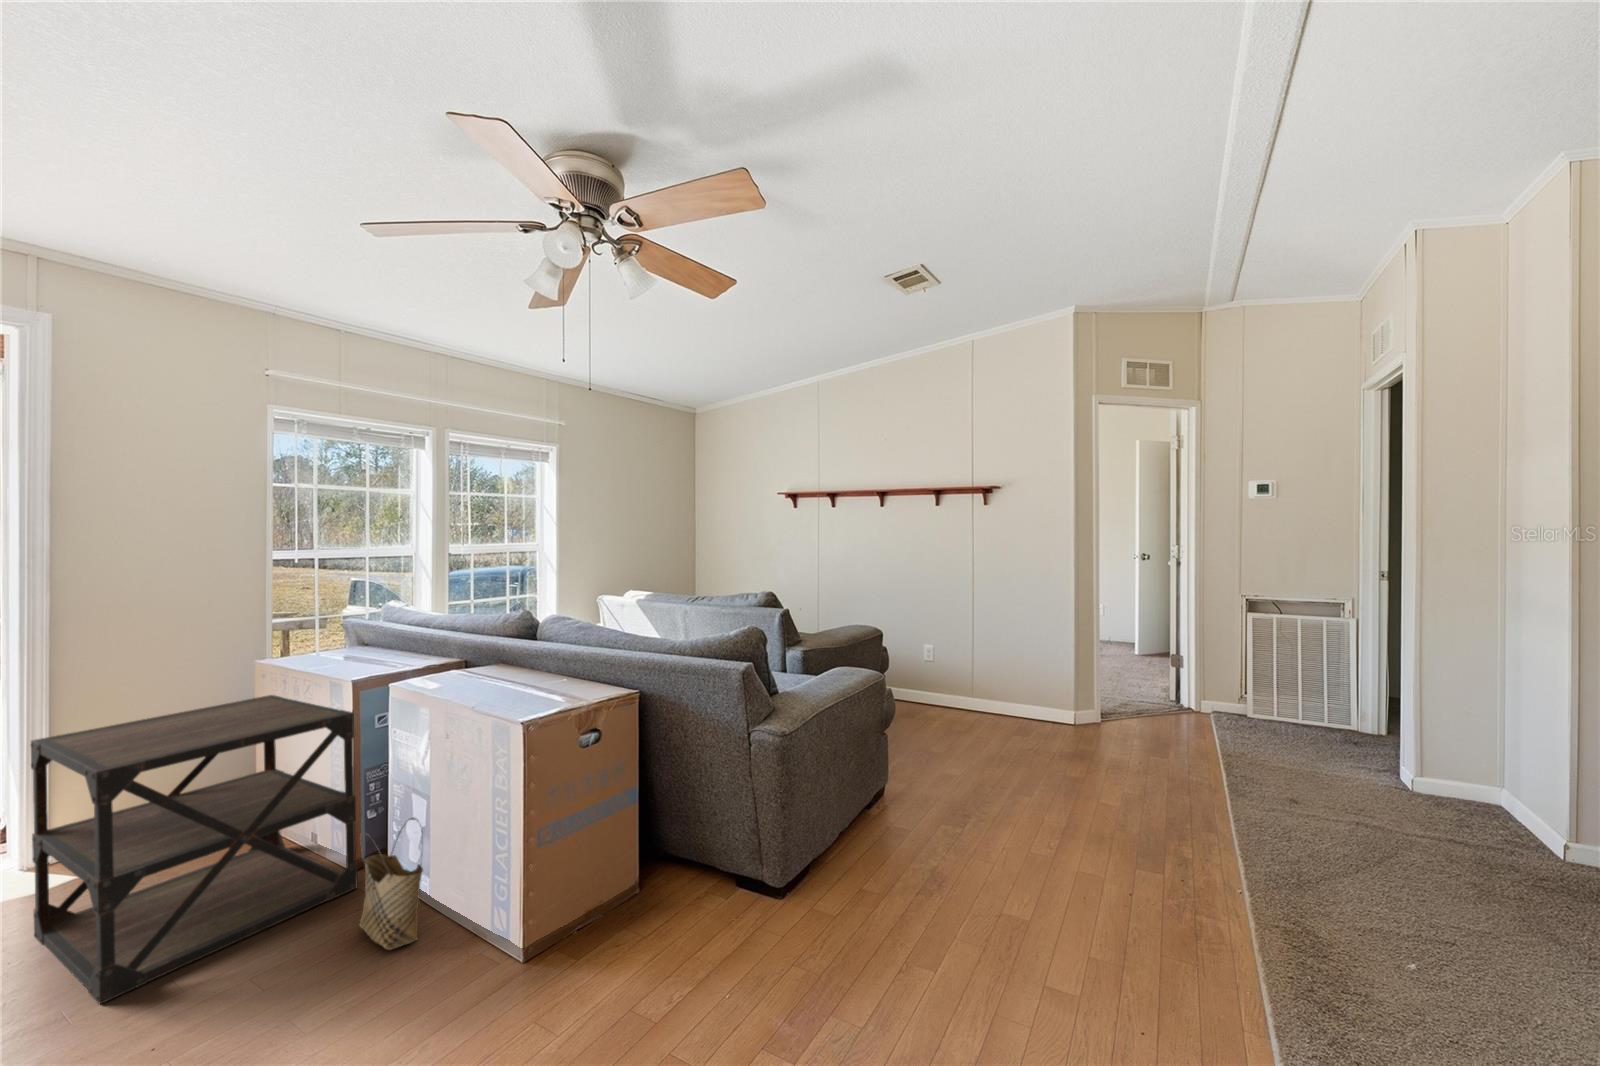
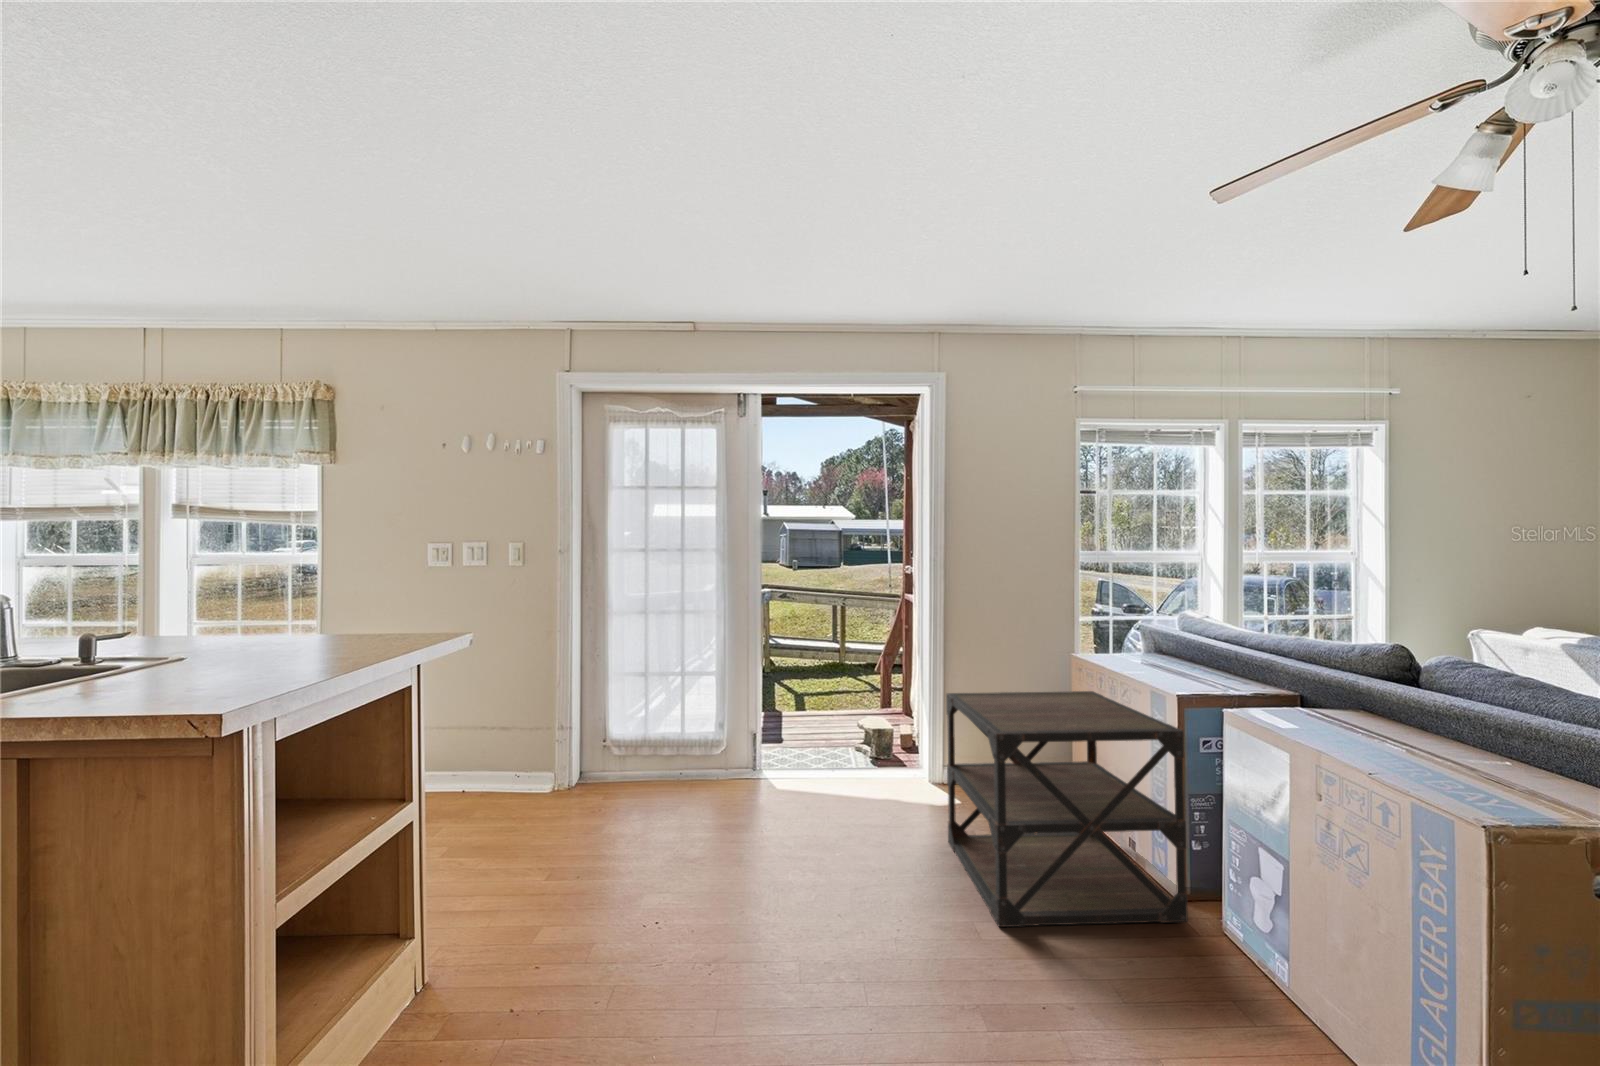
woven basket: present [360,818,423,950] -> none [1204,871,1288,1031]

